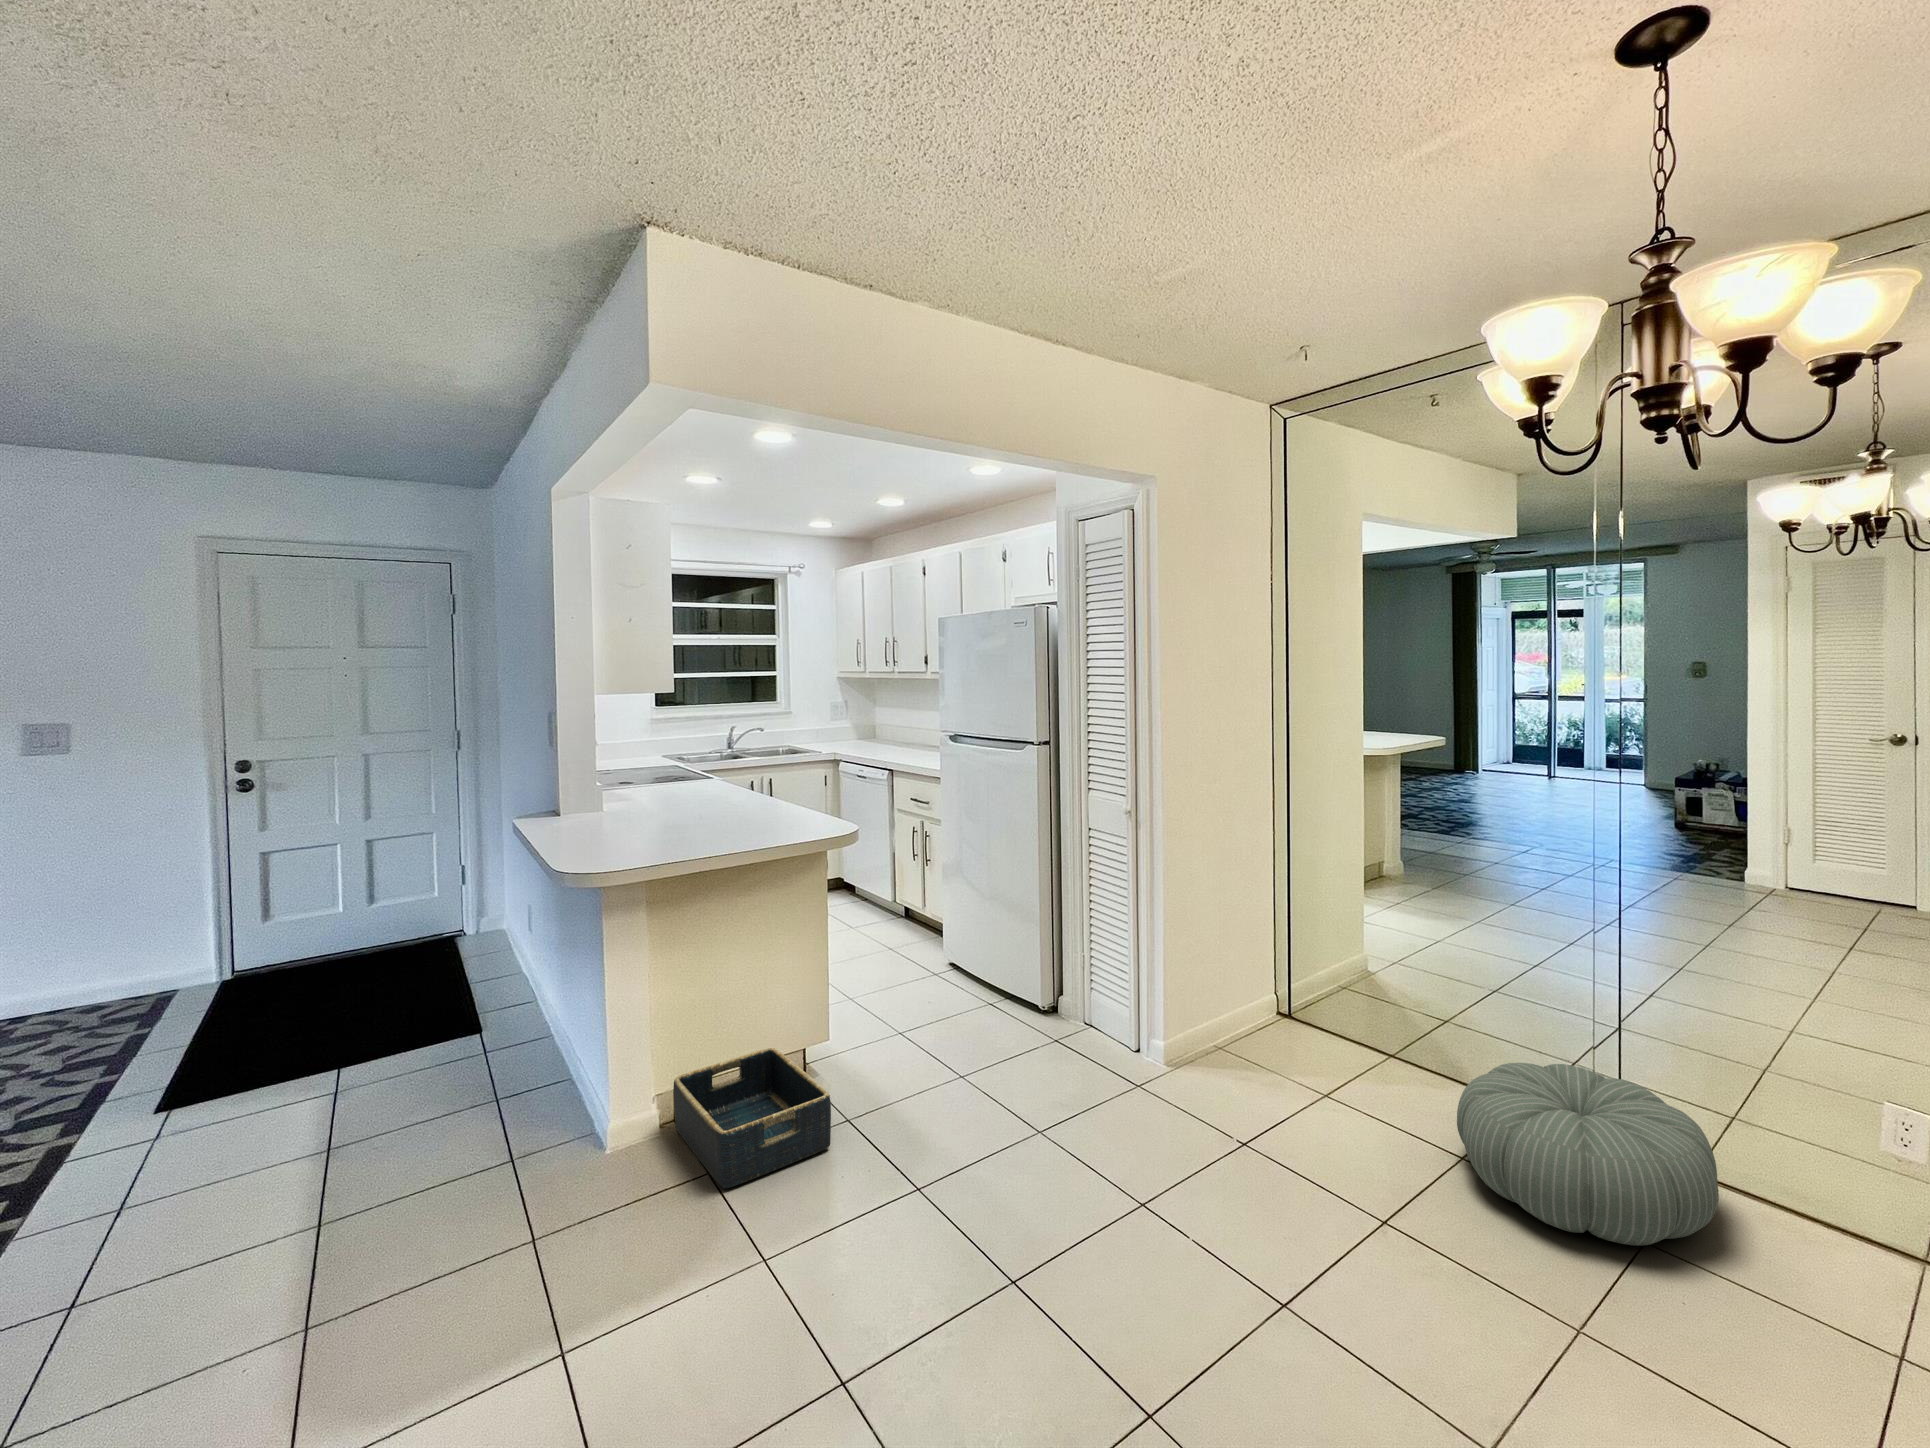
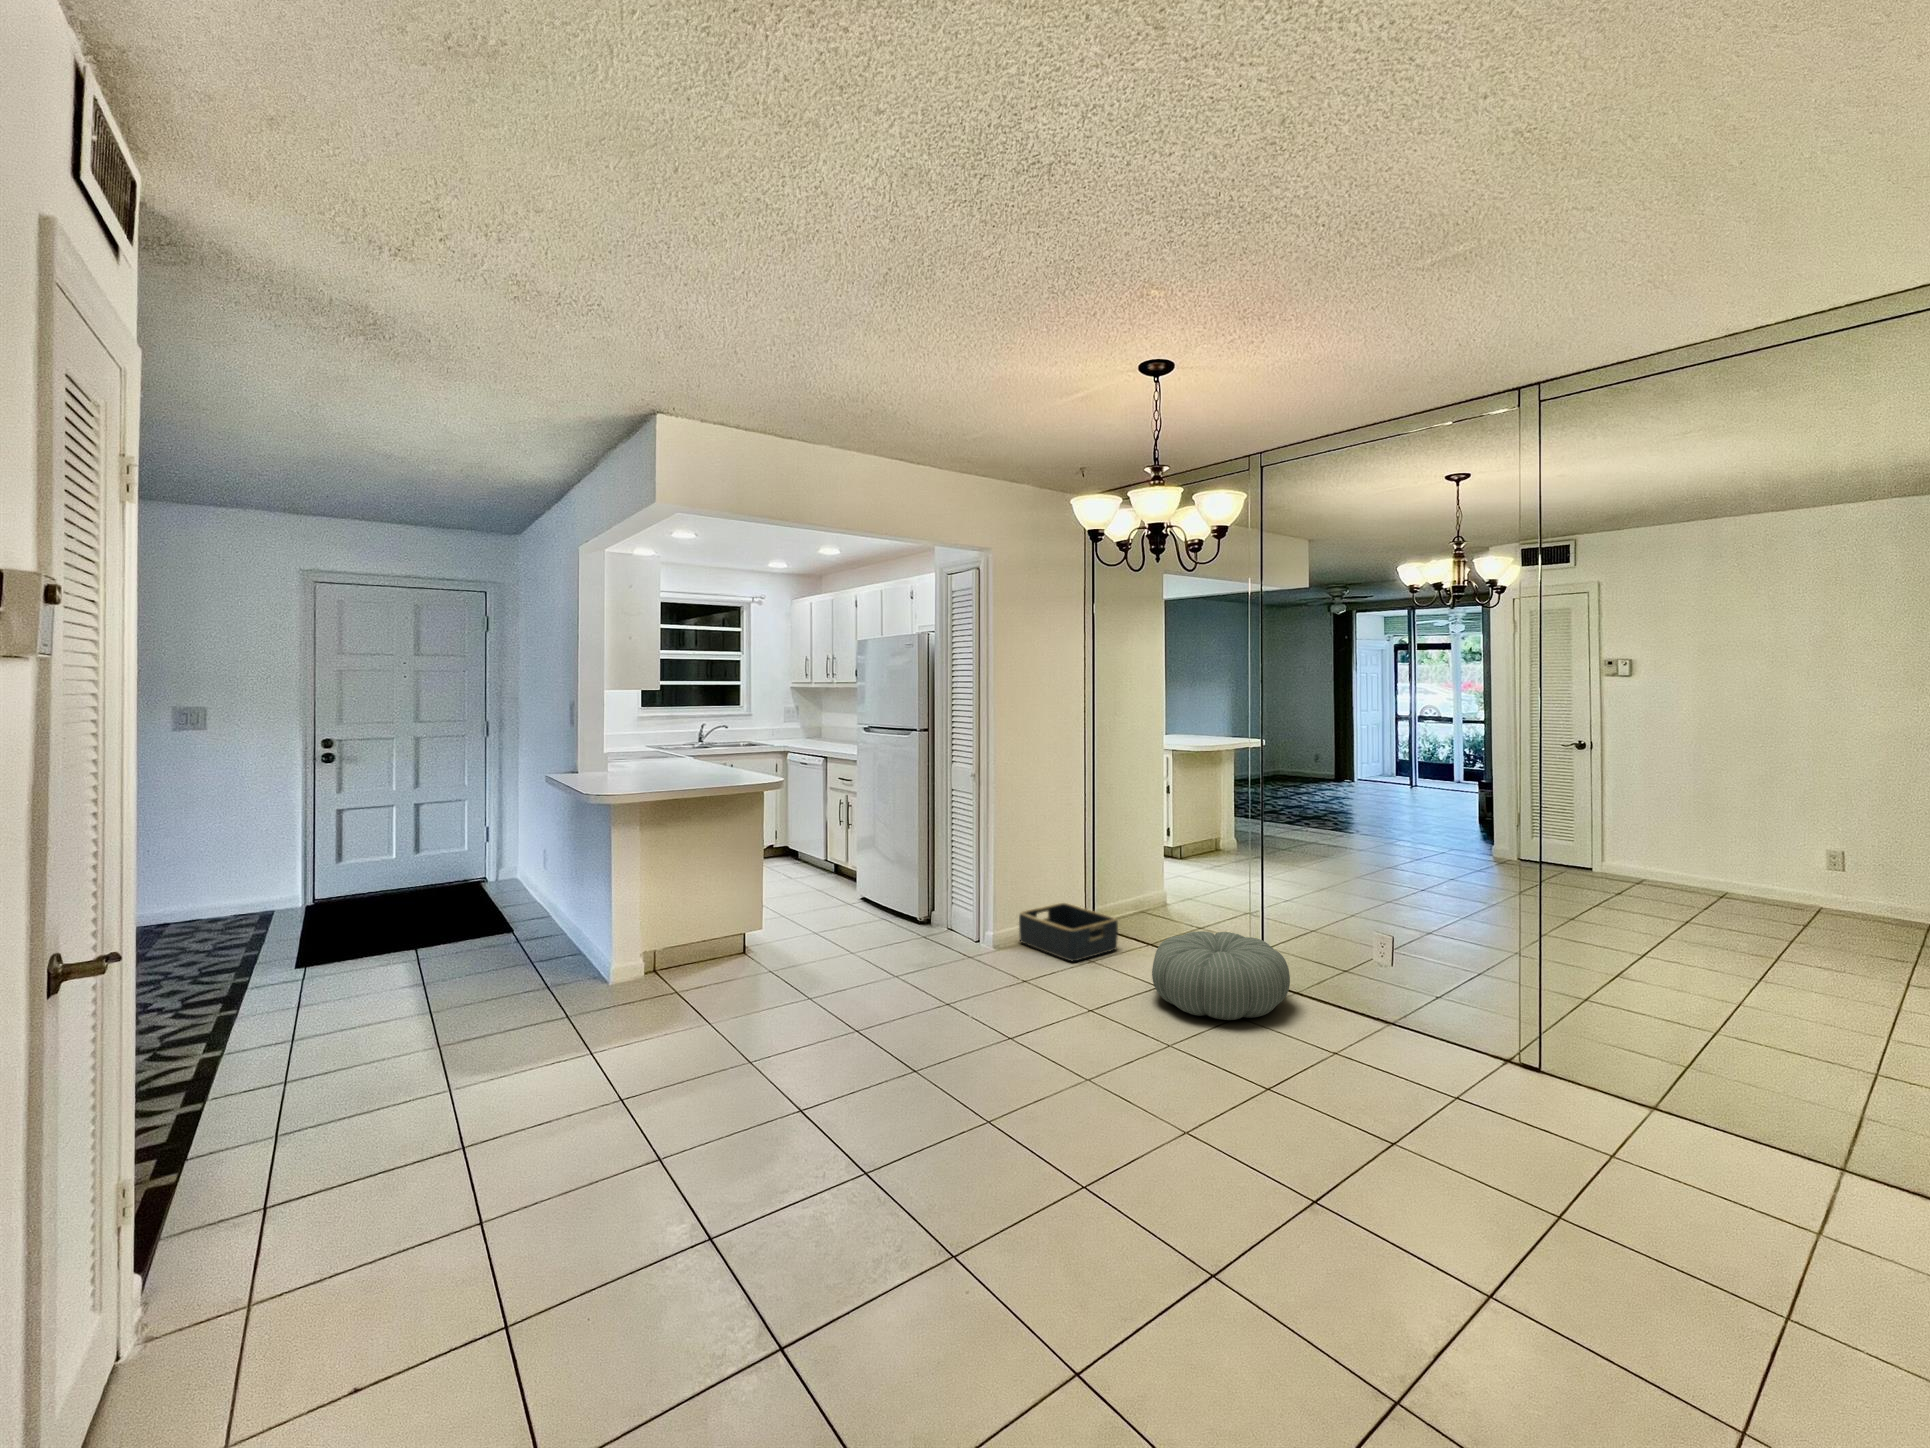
basket: present [673,1048,831,1188] -> present [1019,903,1118,961]

